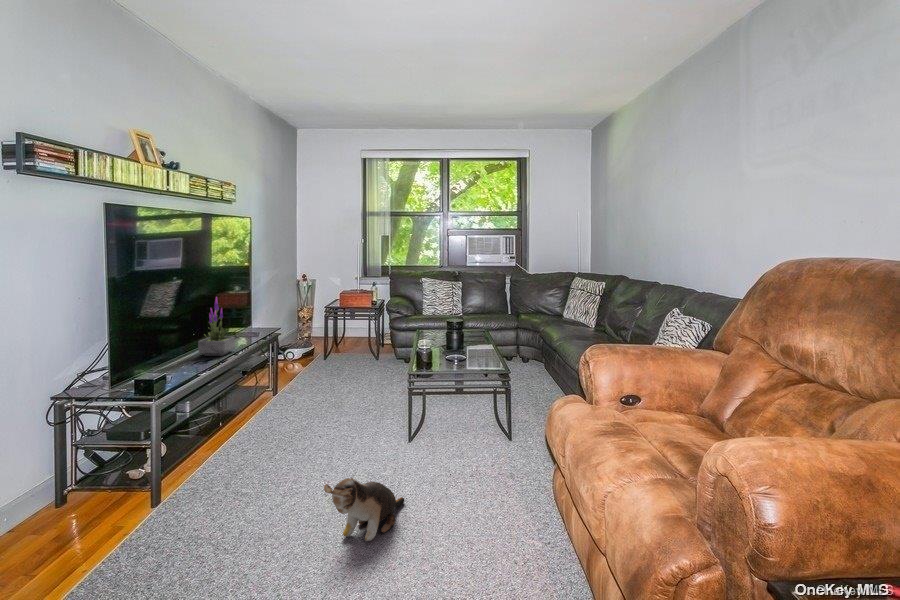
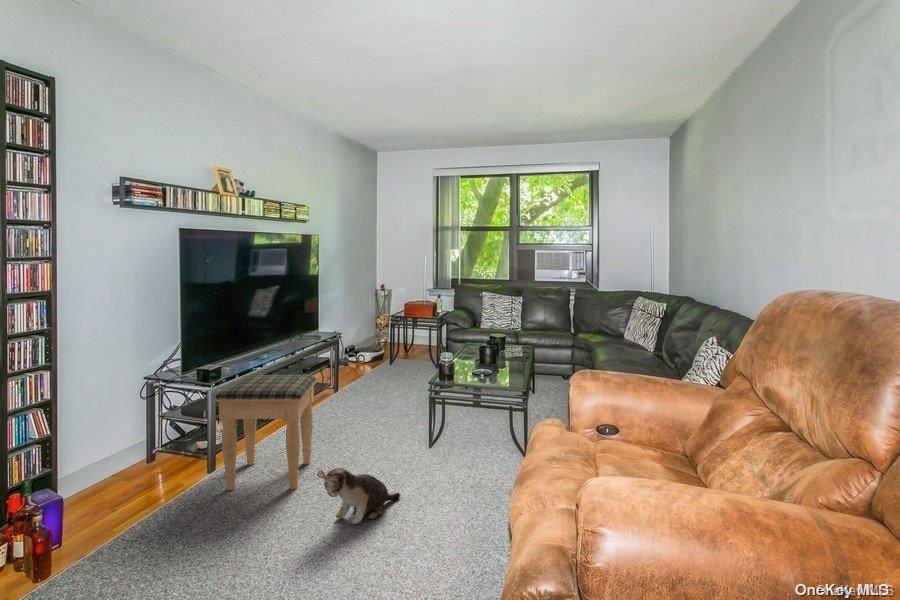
potted plant: present [198,297,235,356] -> none [261,305,292,357]
footstool: none [173,374,286,520] -> present [215,375,317,490]

